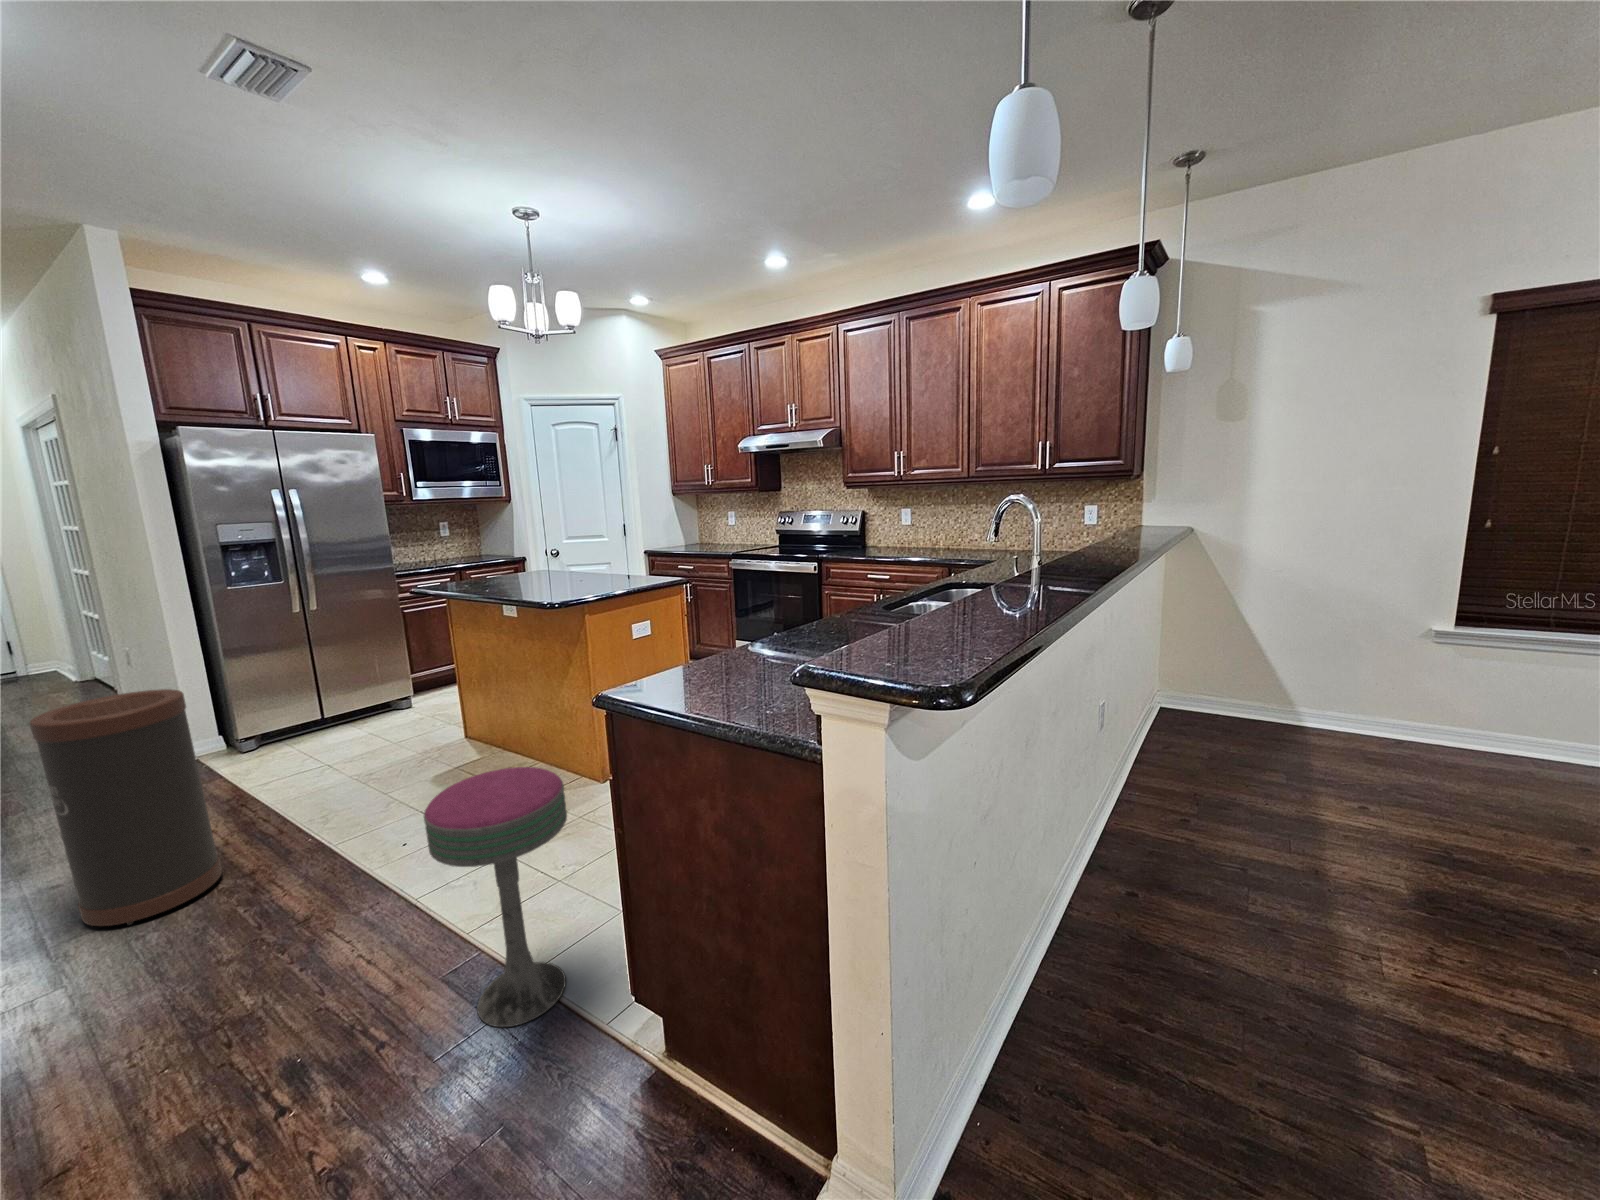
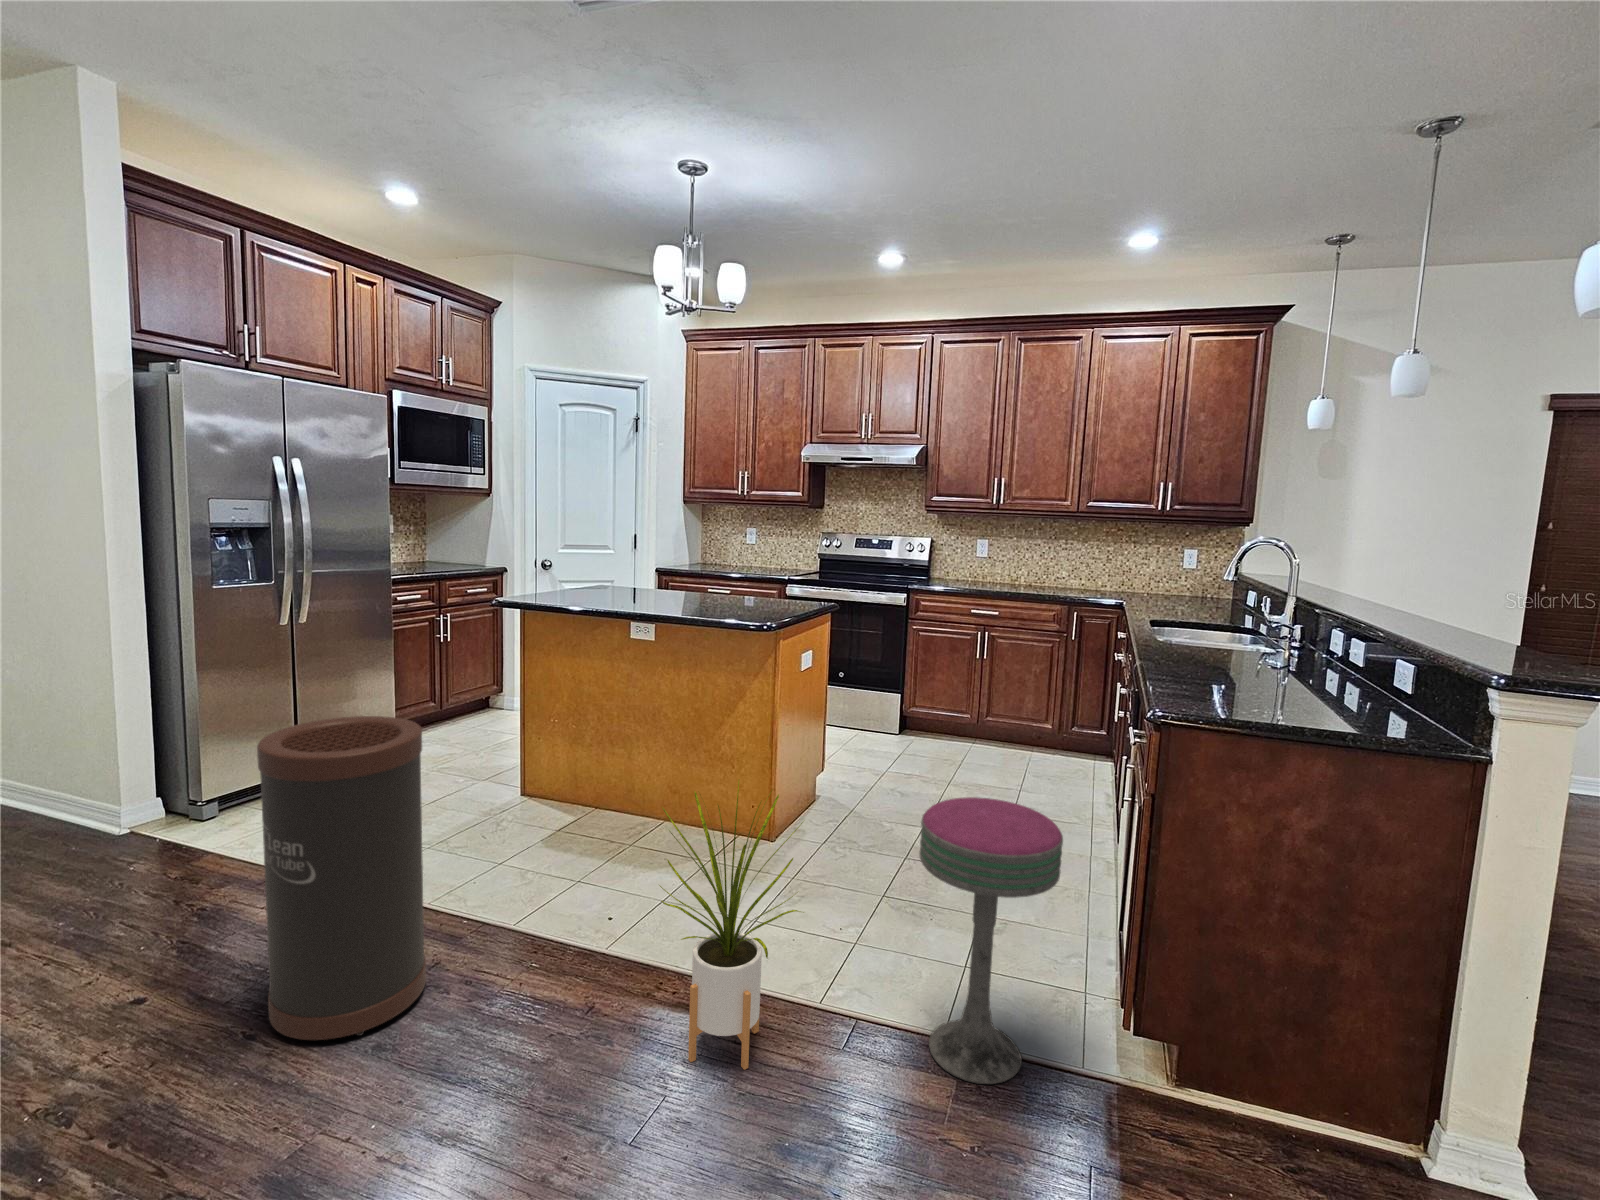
house plant: none [231,744,391,986] -> present [659,782,804,1070]

